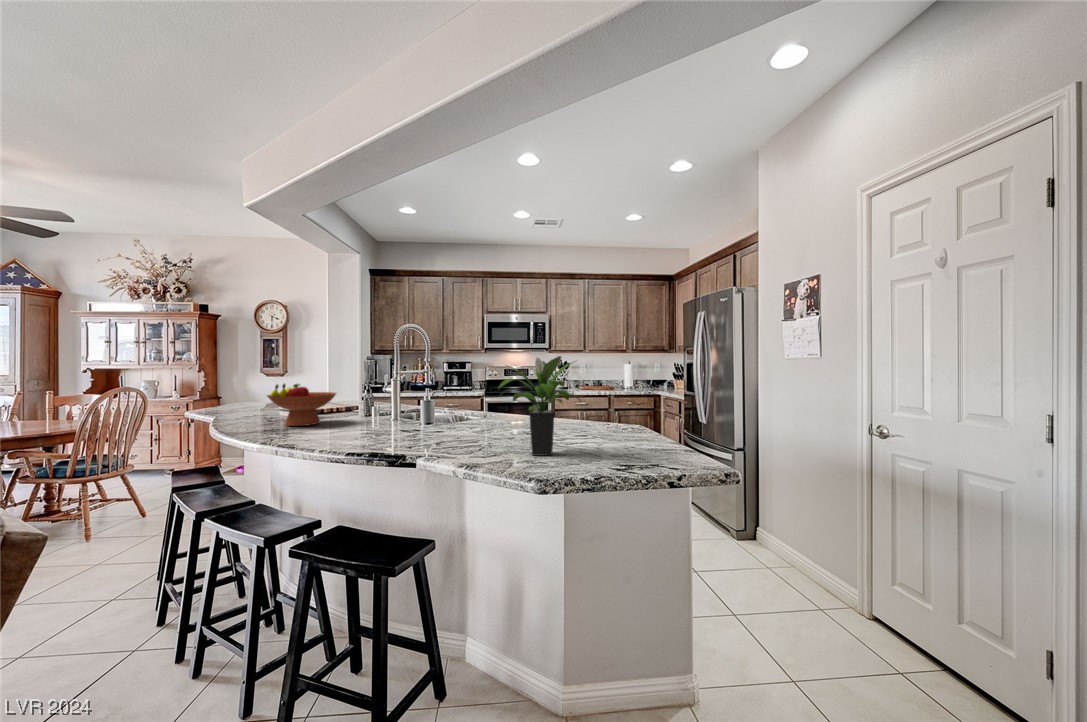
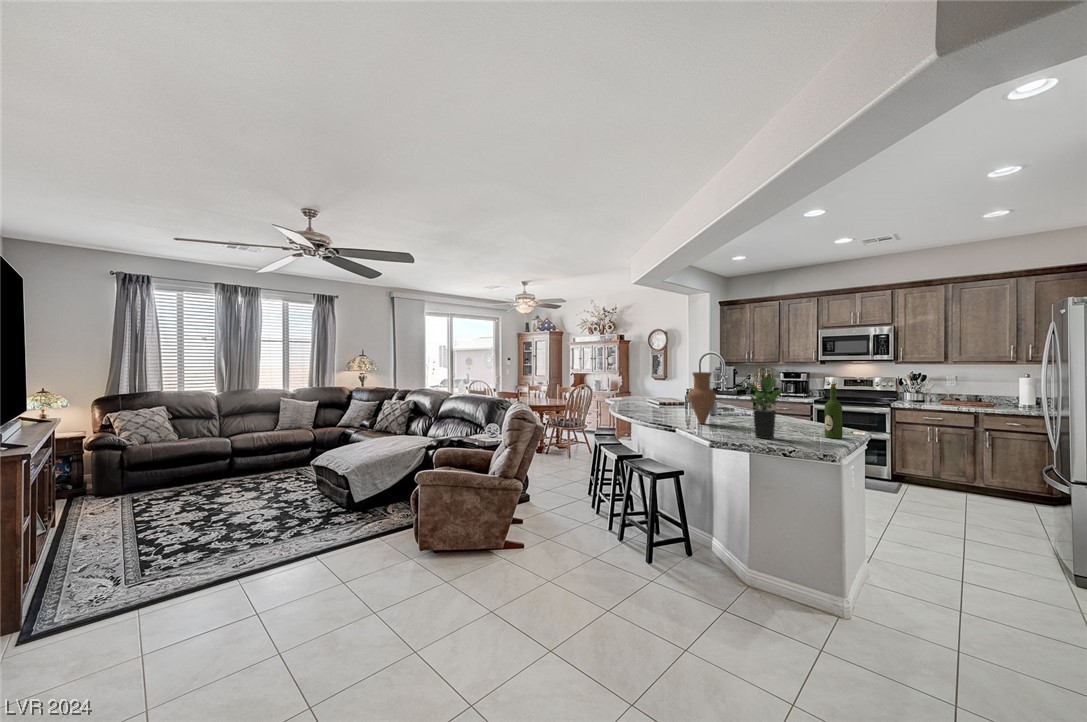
vase: none [403,356,448,443] -> present [688,372,716,424]
wine bottle: none [592,369,611,441] -> present [825,384,842,439]
fruit bowl: present [267,384,336,426] -> none [632,385,669,409]

